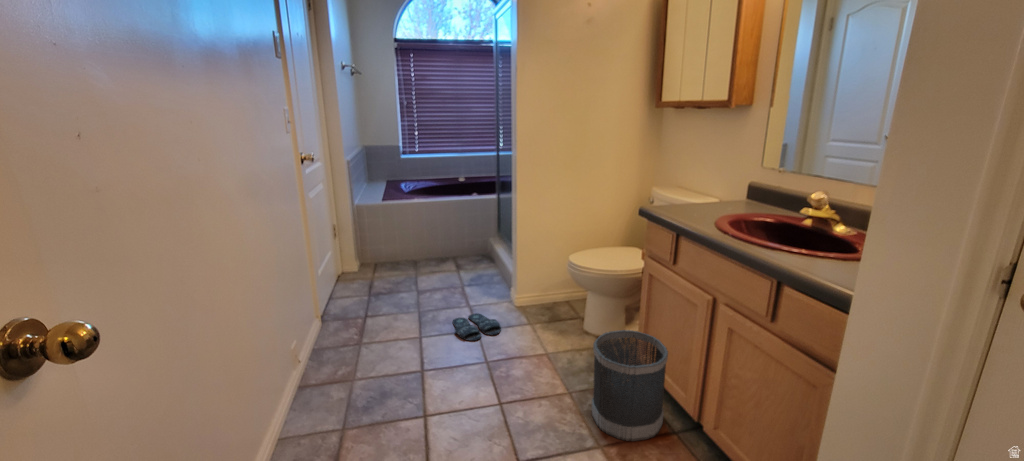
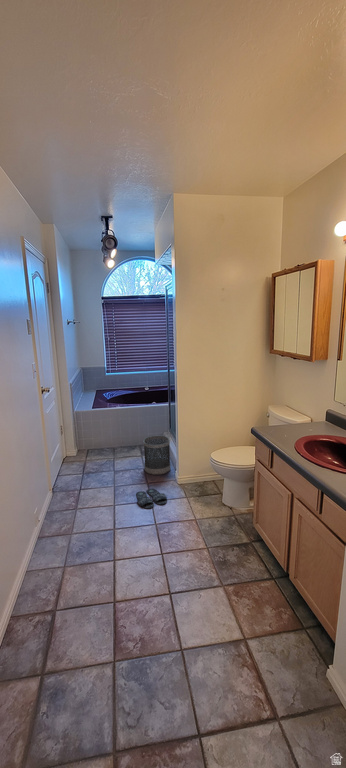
wastebasket: present [592,330,668,441] -> present [143,436,171,475]

